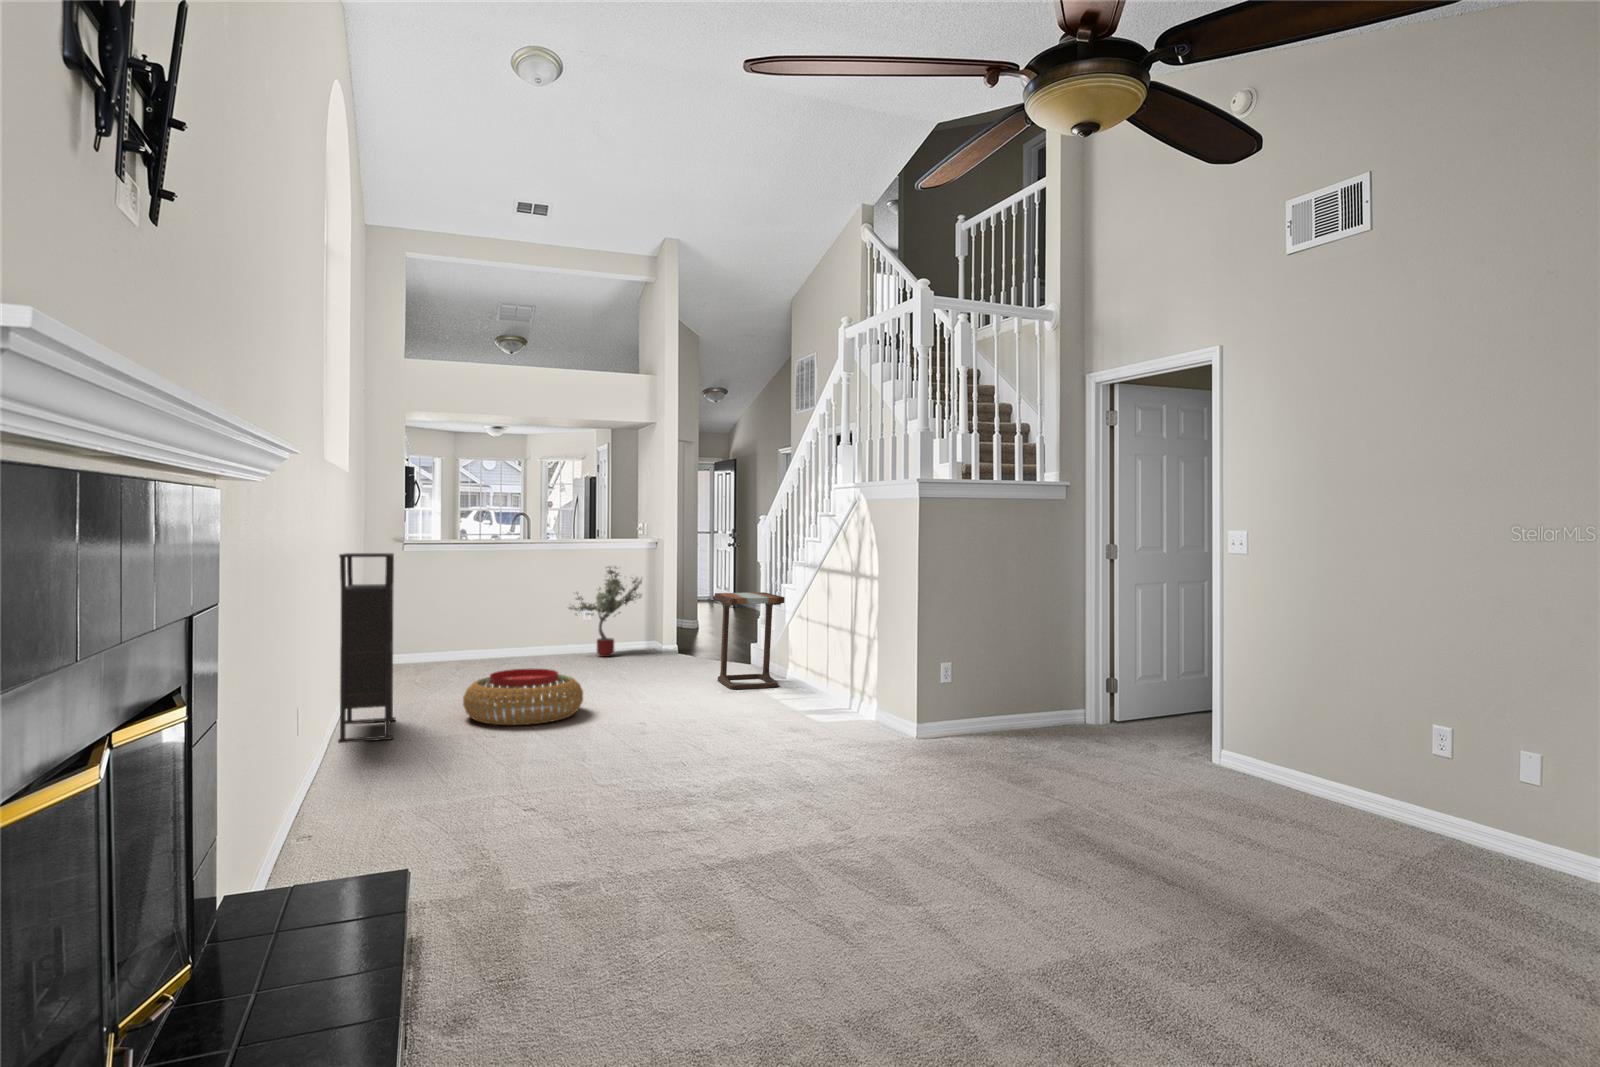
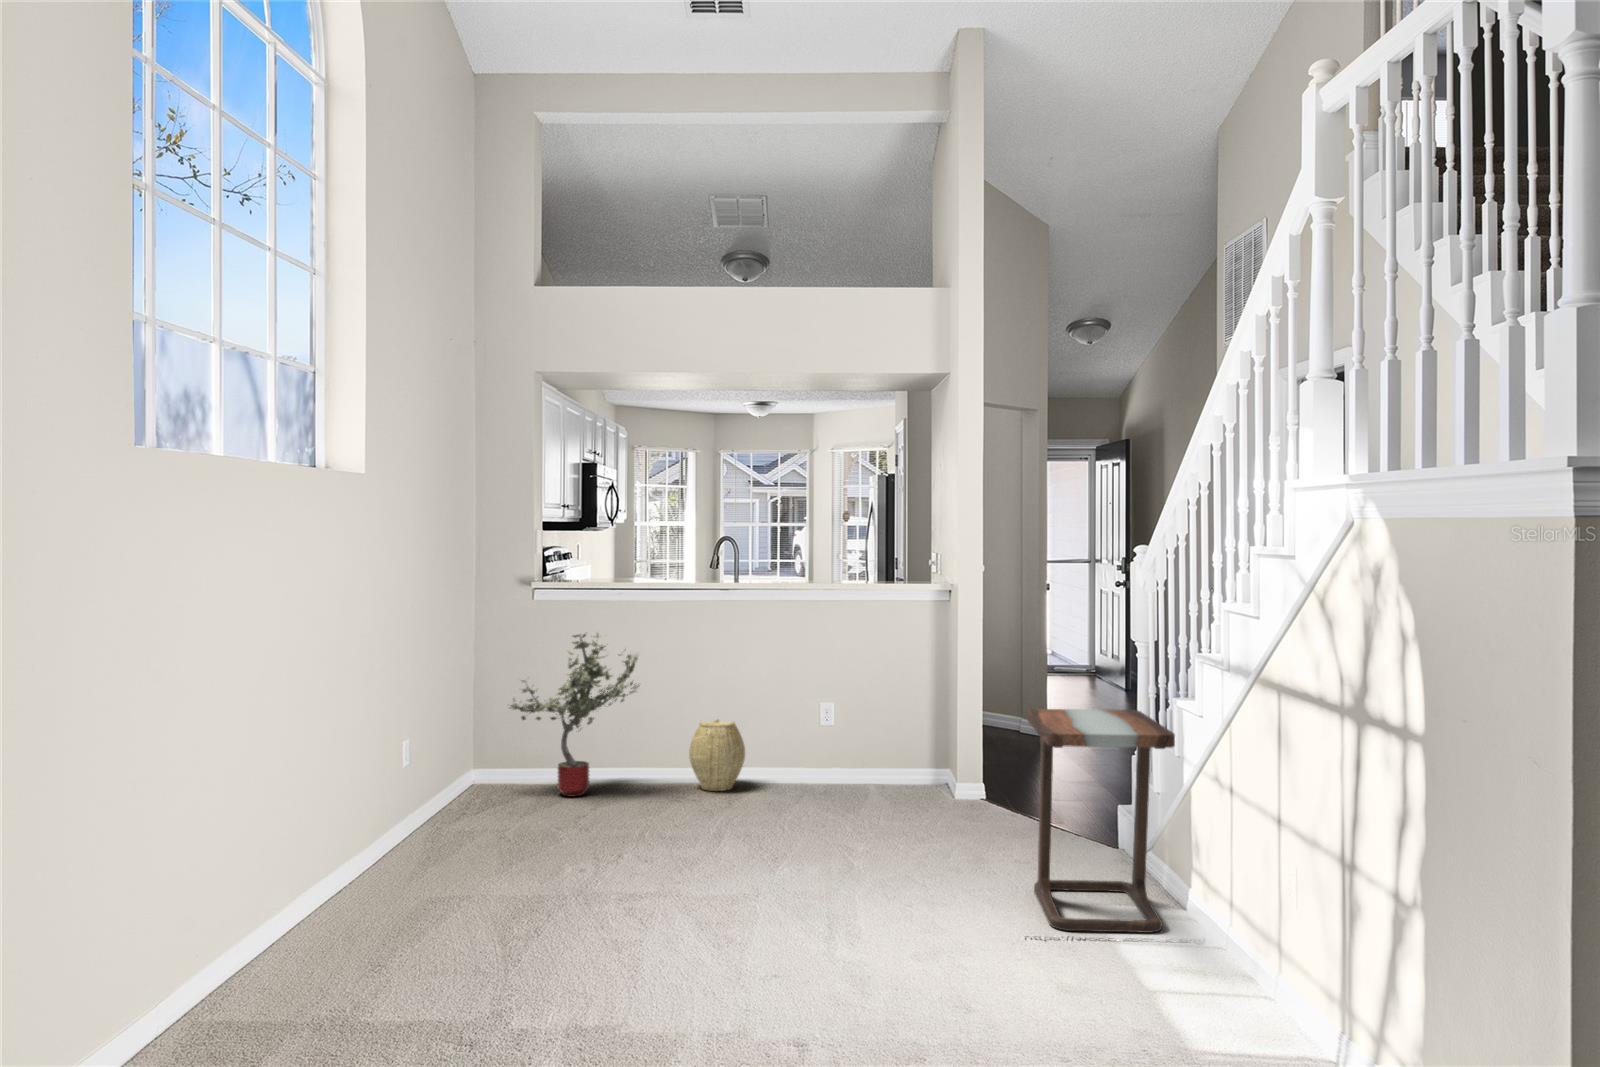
bookshelf: present [338,553,396,743] -> none [176,634,359,1038]
potted tree: present [569,566,642,657] -> present [510,633,640,797]
woven basket: none [503,618,537,660] -> present [689,719,745,791]
pouf: present [463,669,583,725] -> none [462,870,707,1020]

